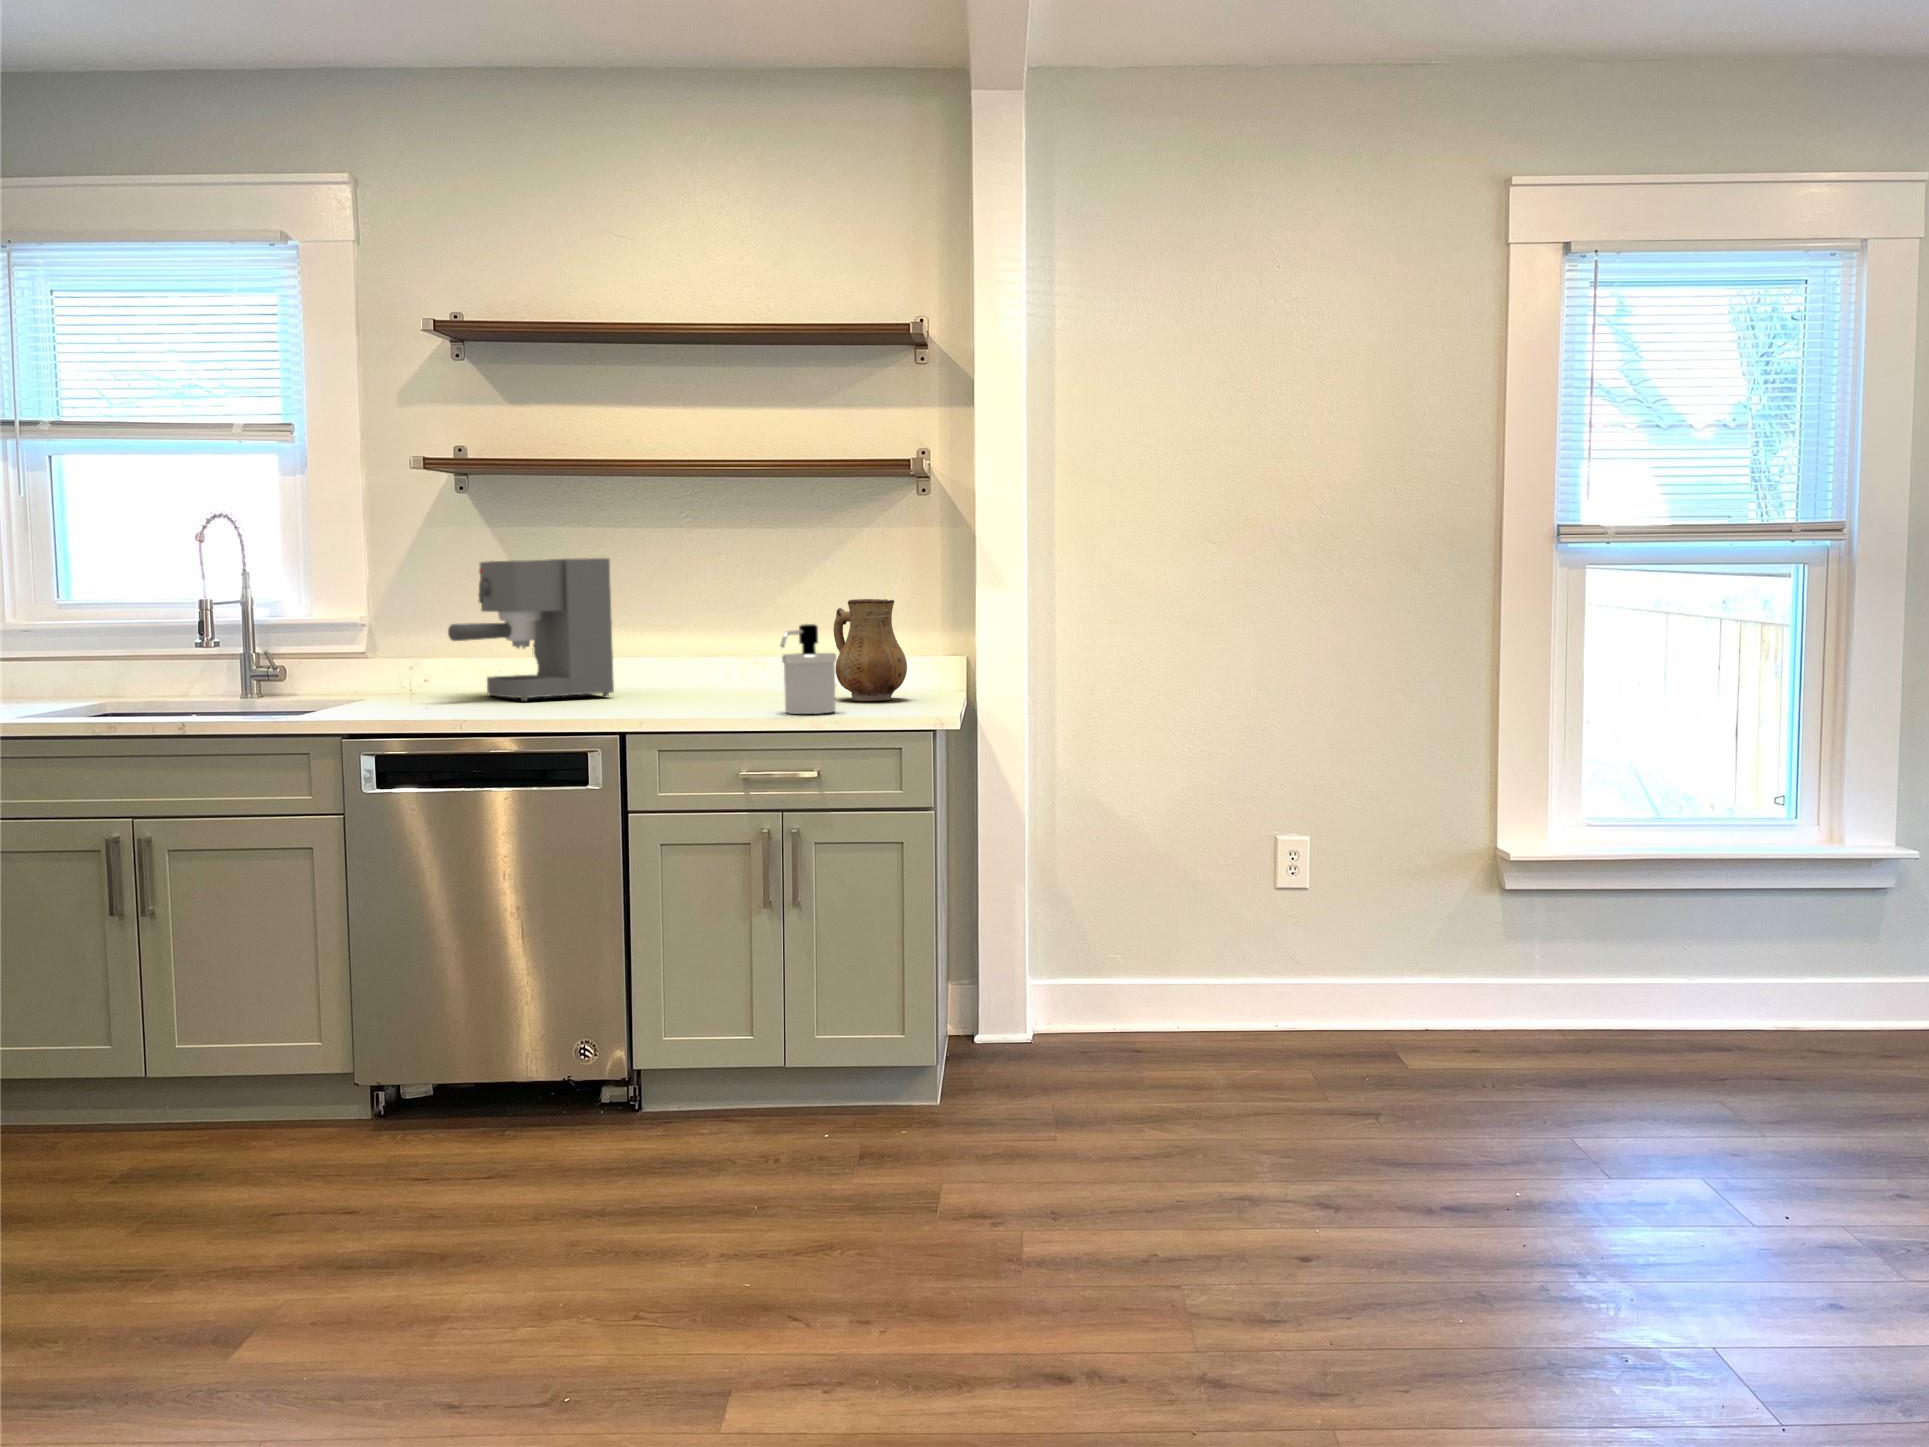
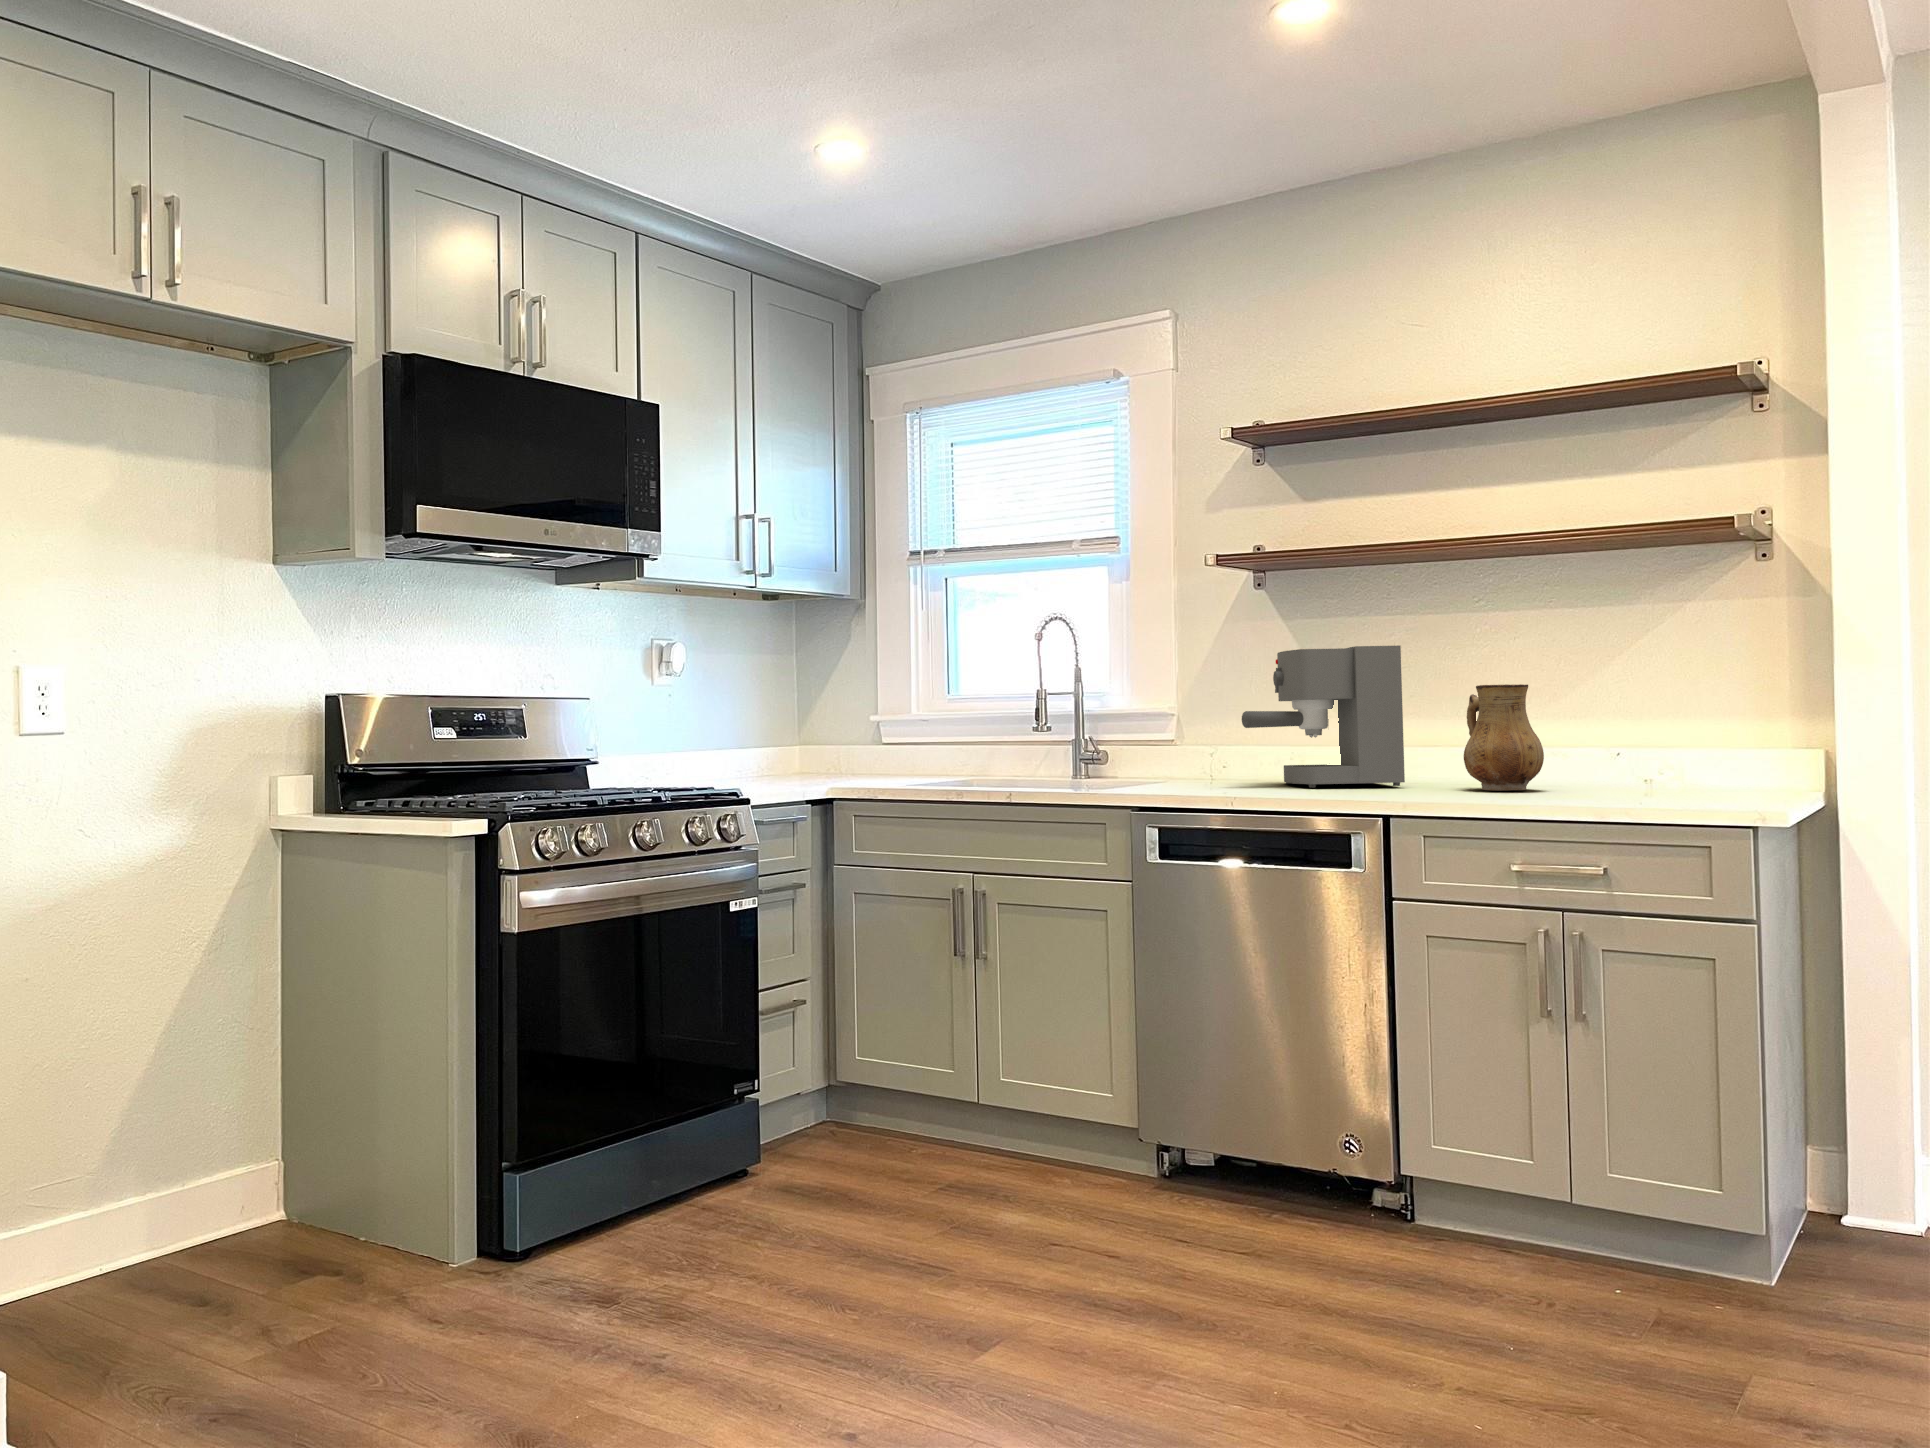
ceramic pitcher: present [833,599,907,701] -> present [1464,684,1544,791]
soap dispenser: present [780,624,836,714] -> none [1565,705,1638,804]

